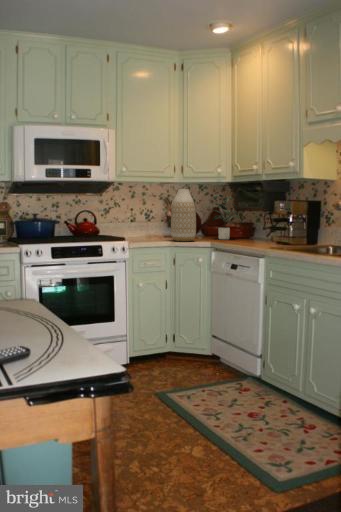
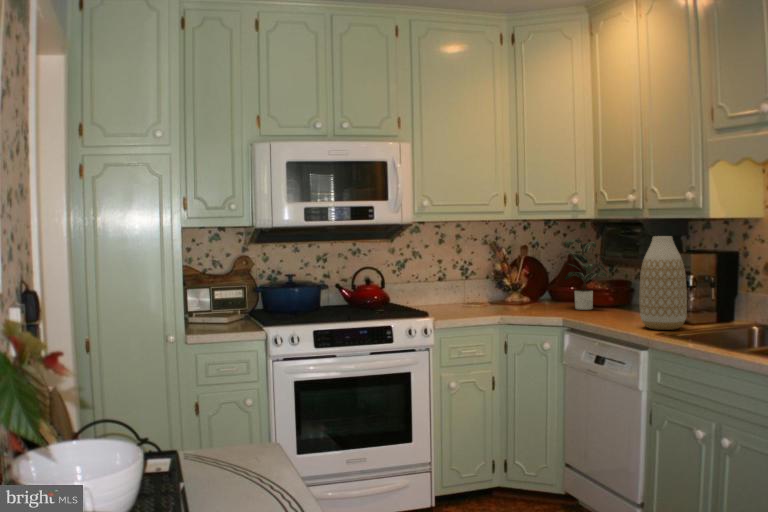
vase: present [171,189,196,241] -> present [640,236,687,330]

